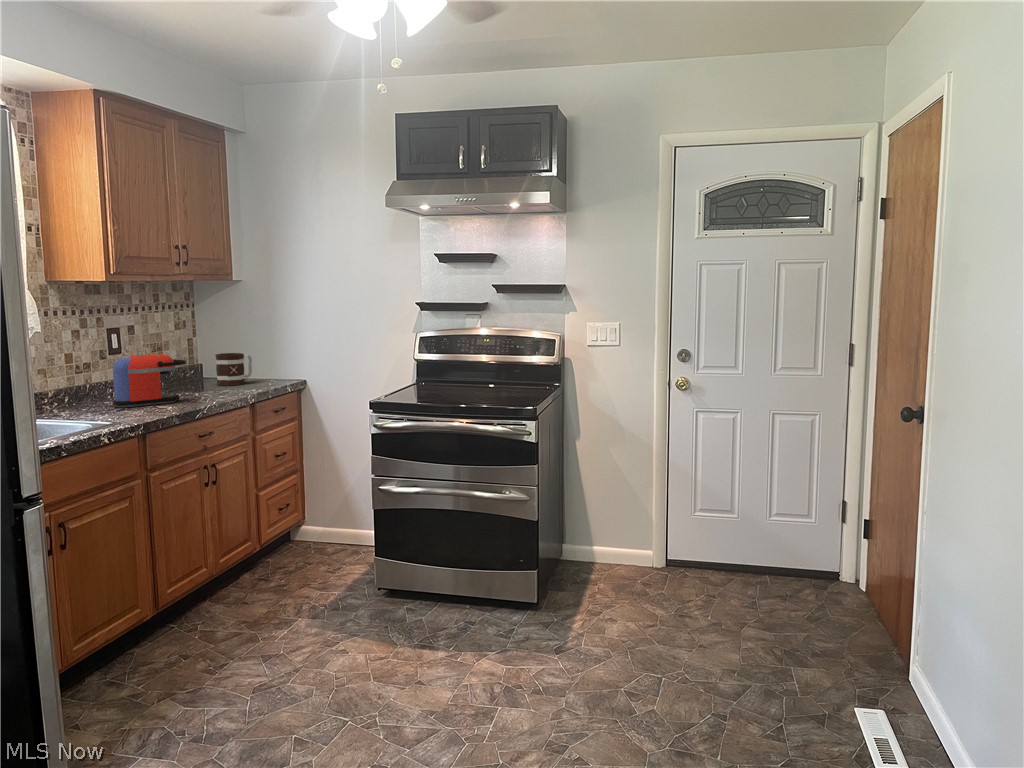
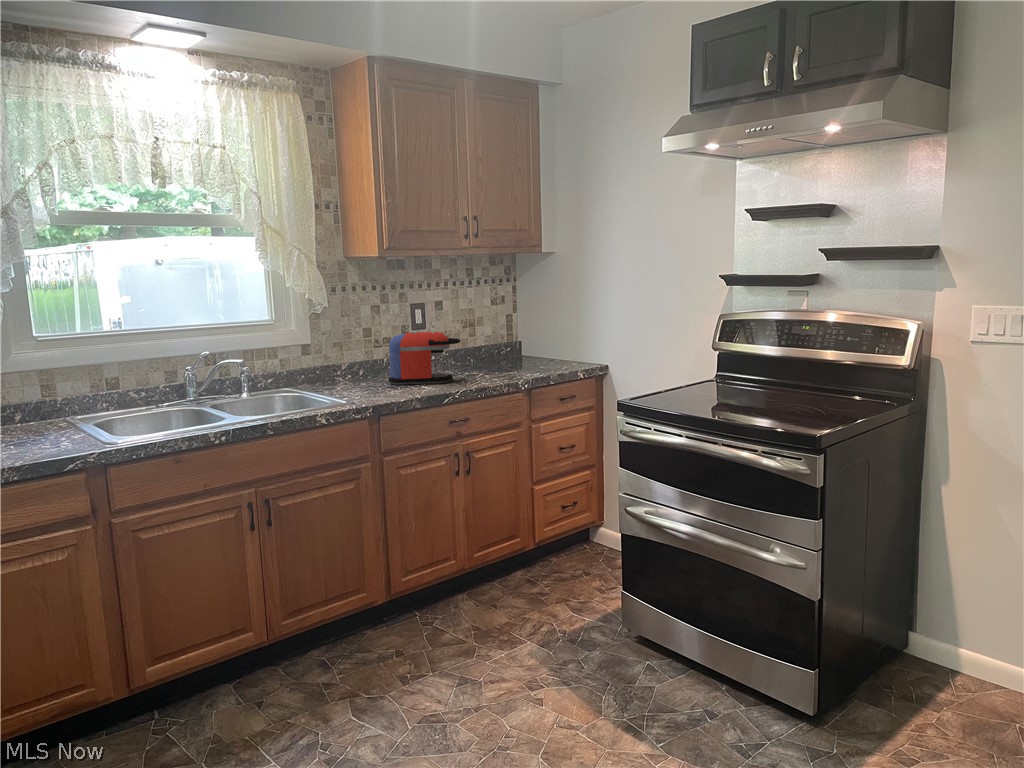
mug: present [216,353,252,386] -> none [519,332,559,367]

